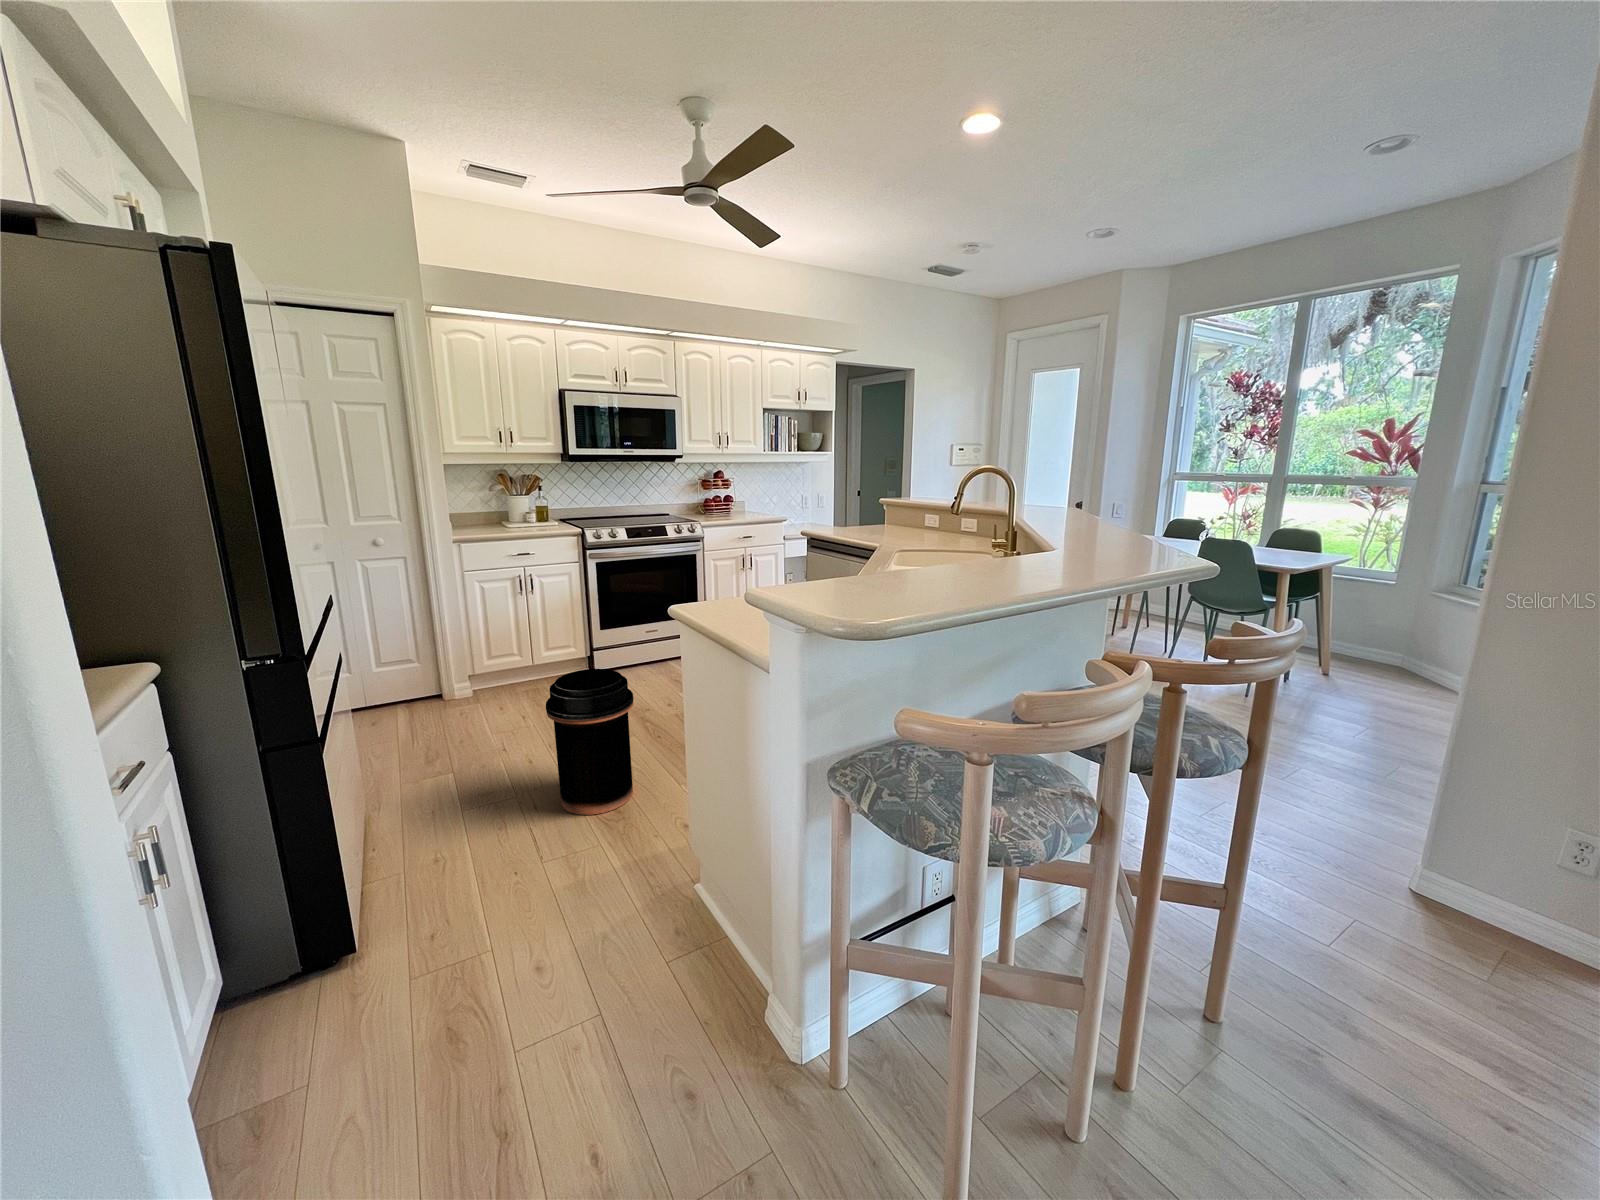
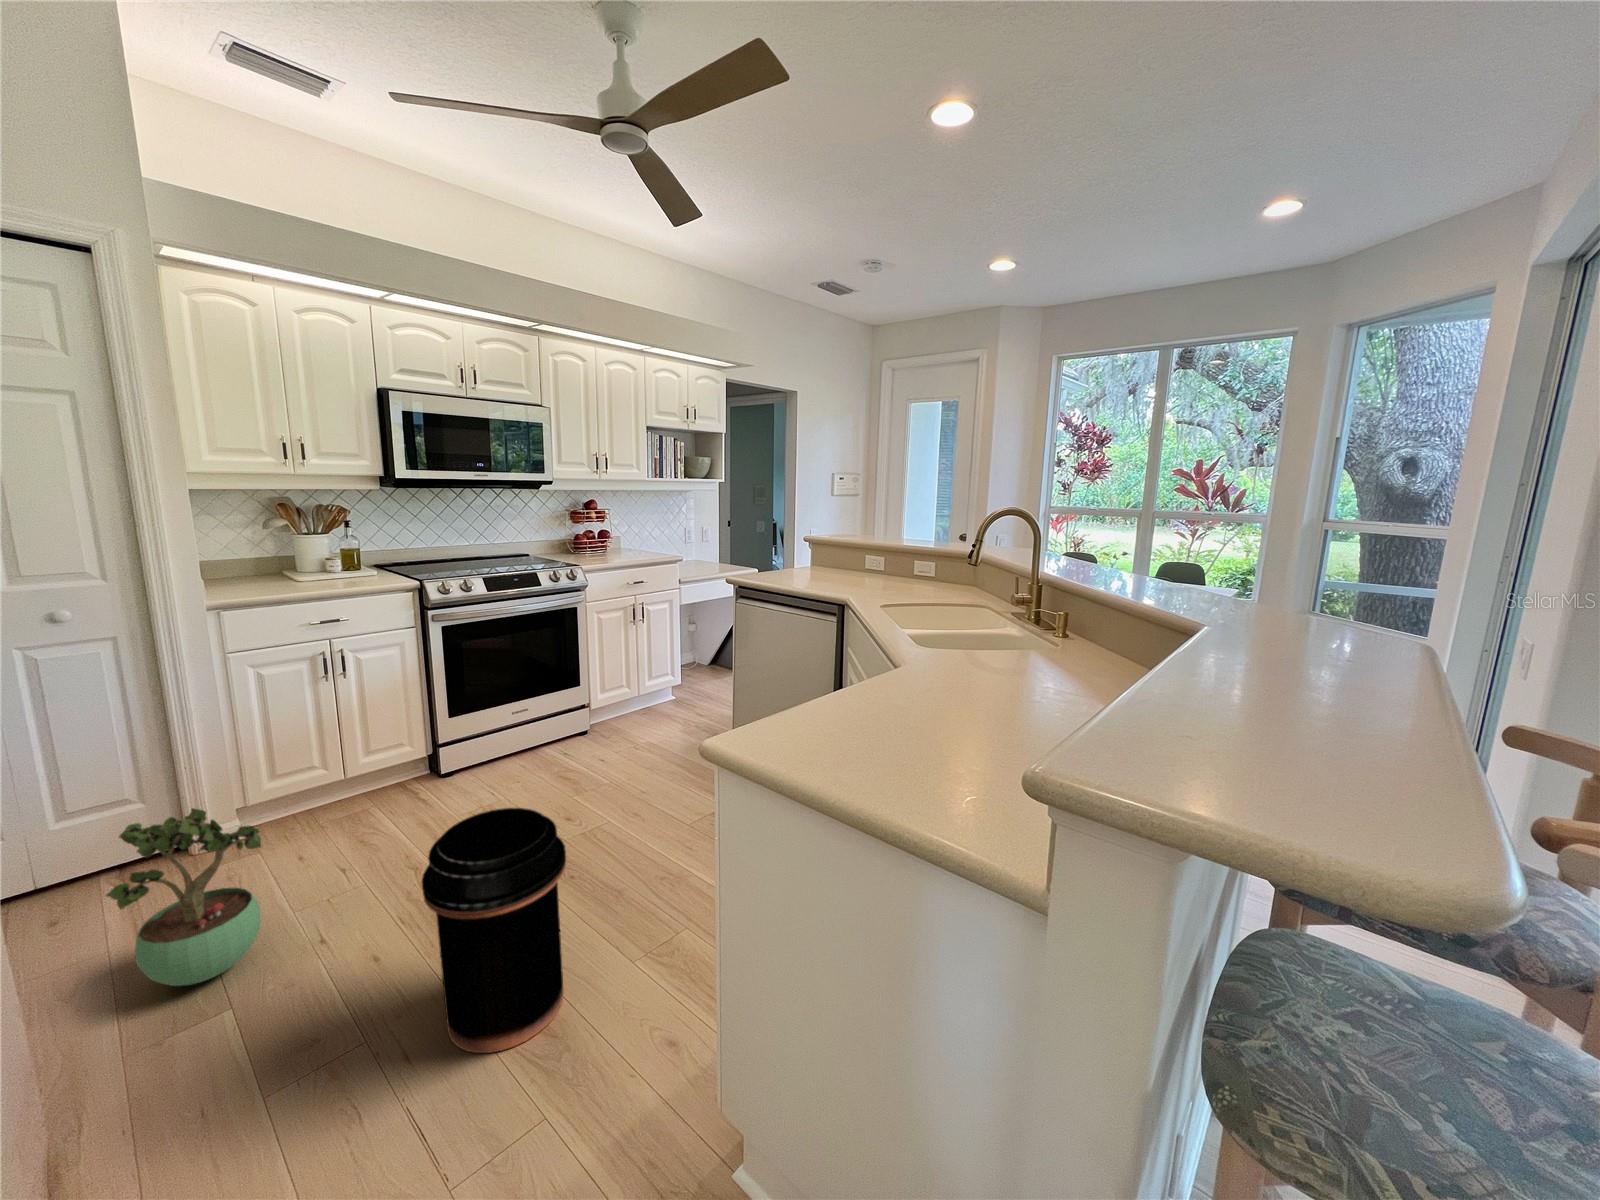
potted plant: none [396,653,472,759] -> present [106,808,261,986]

